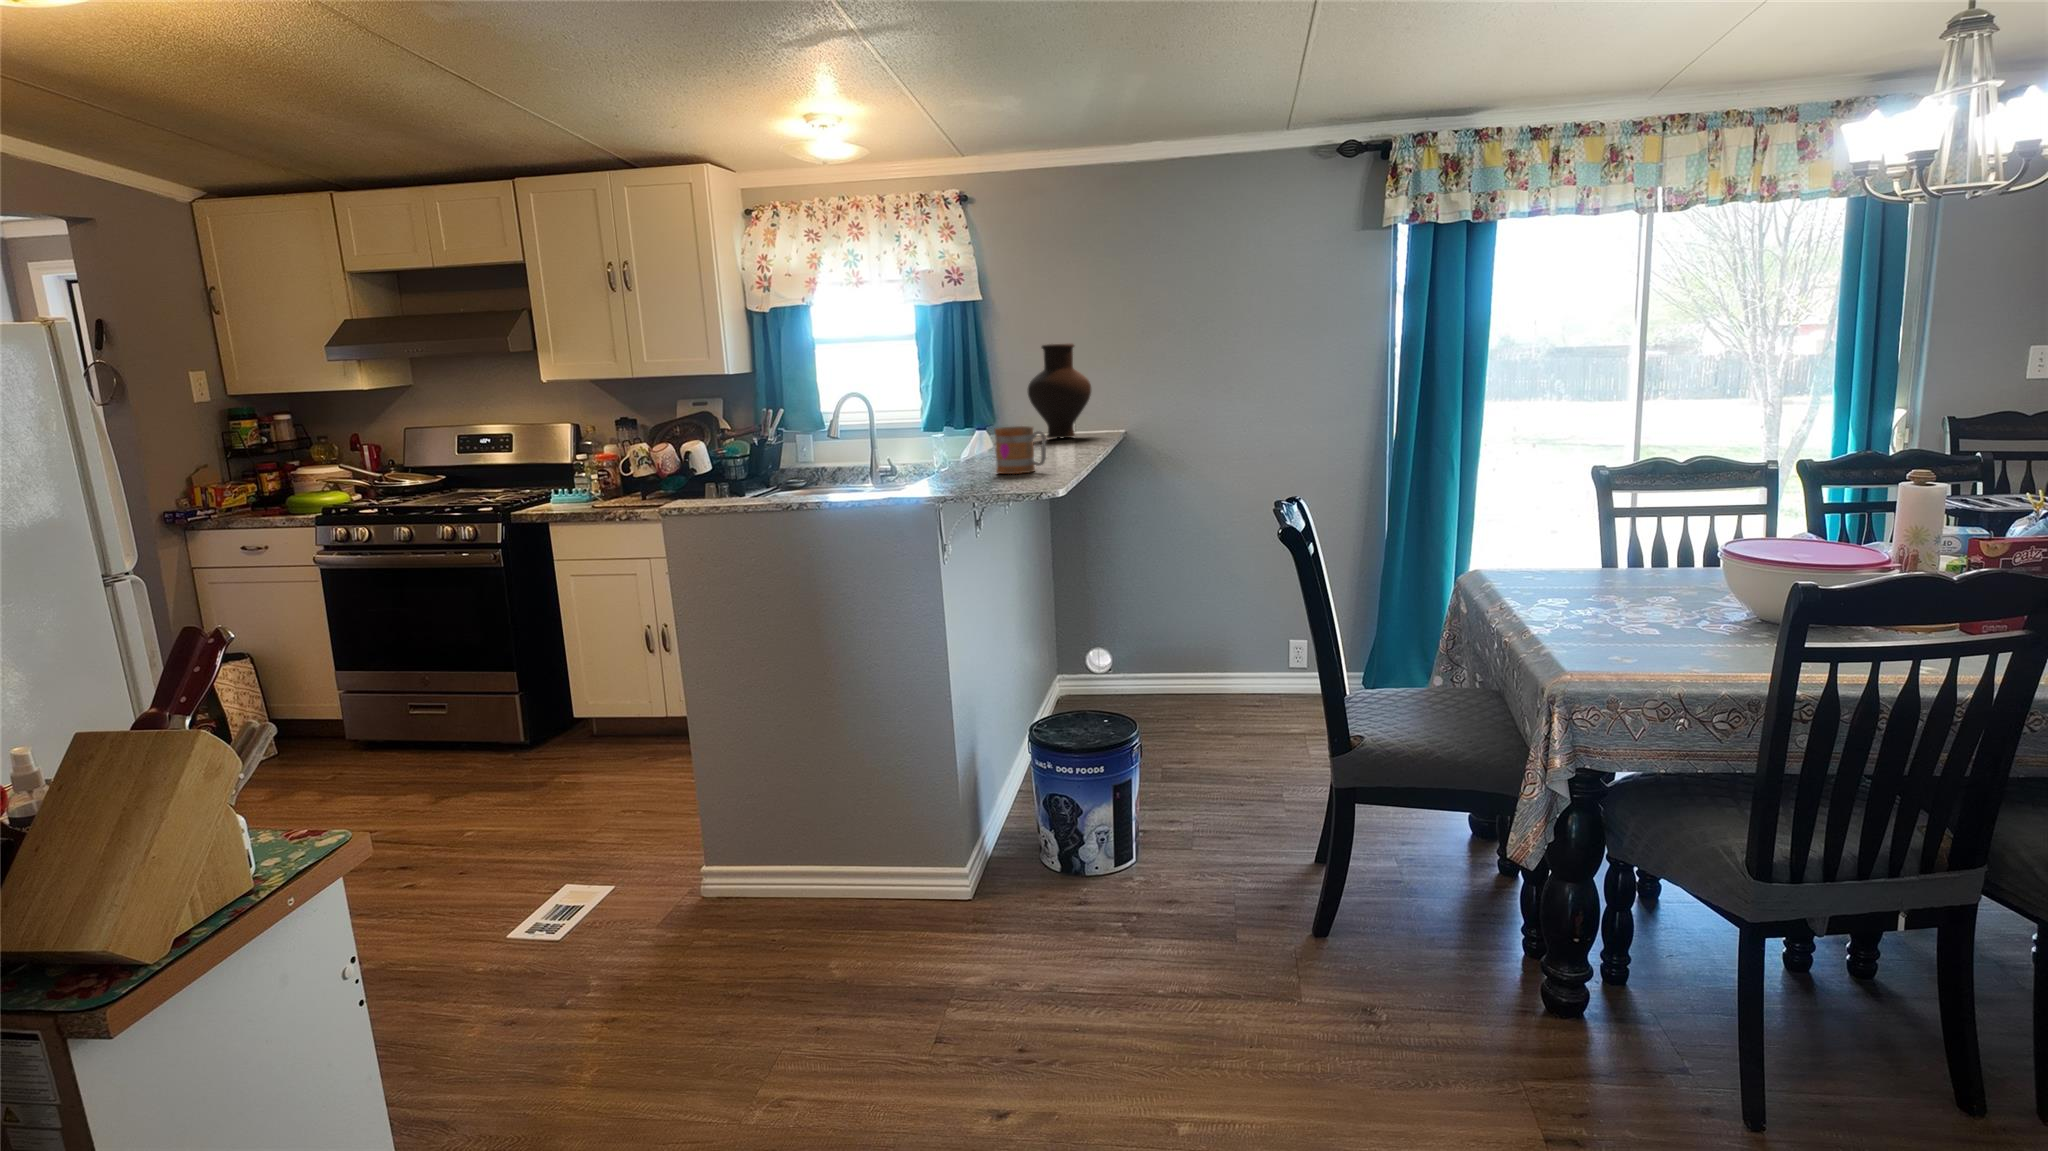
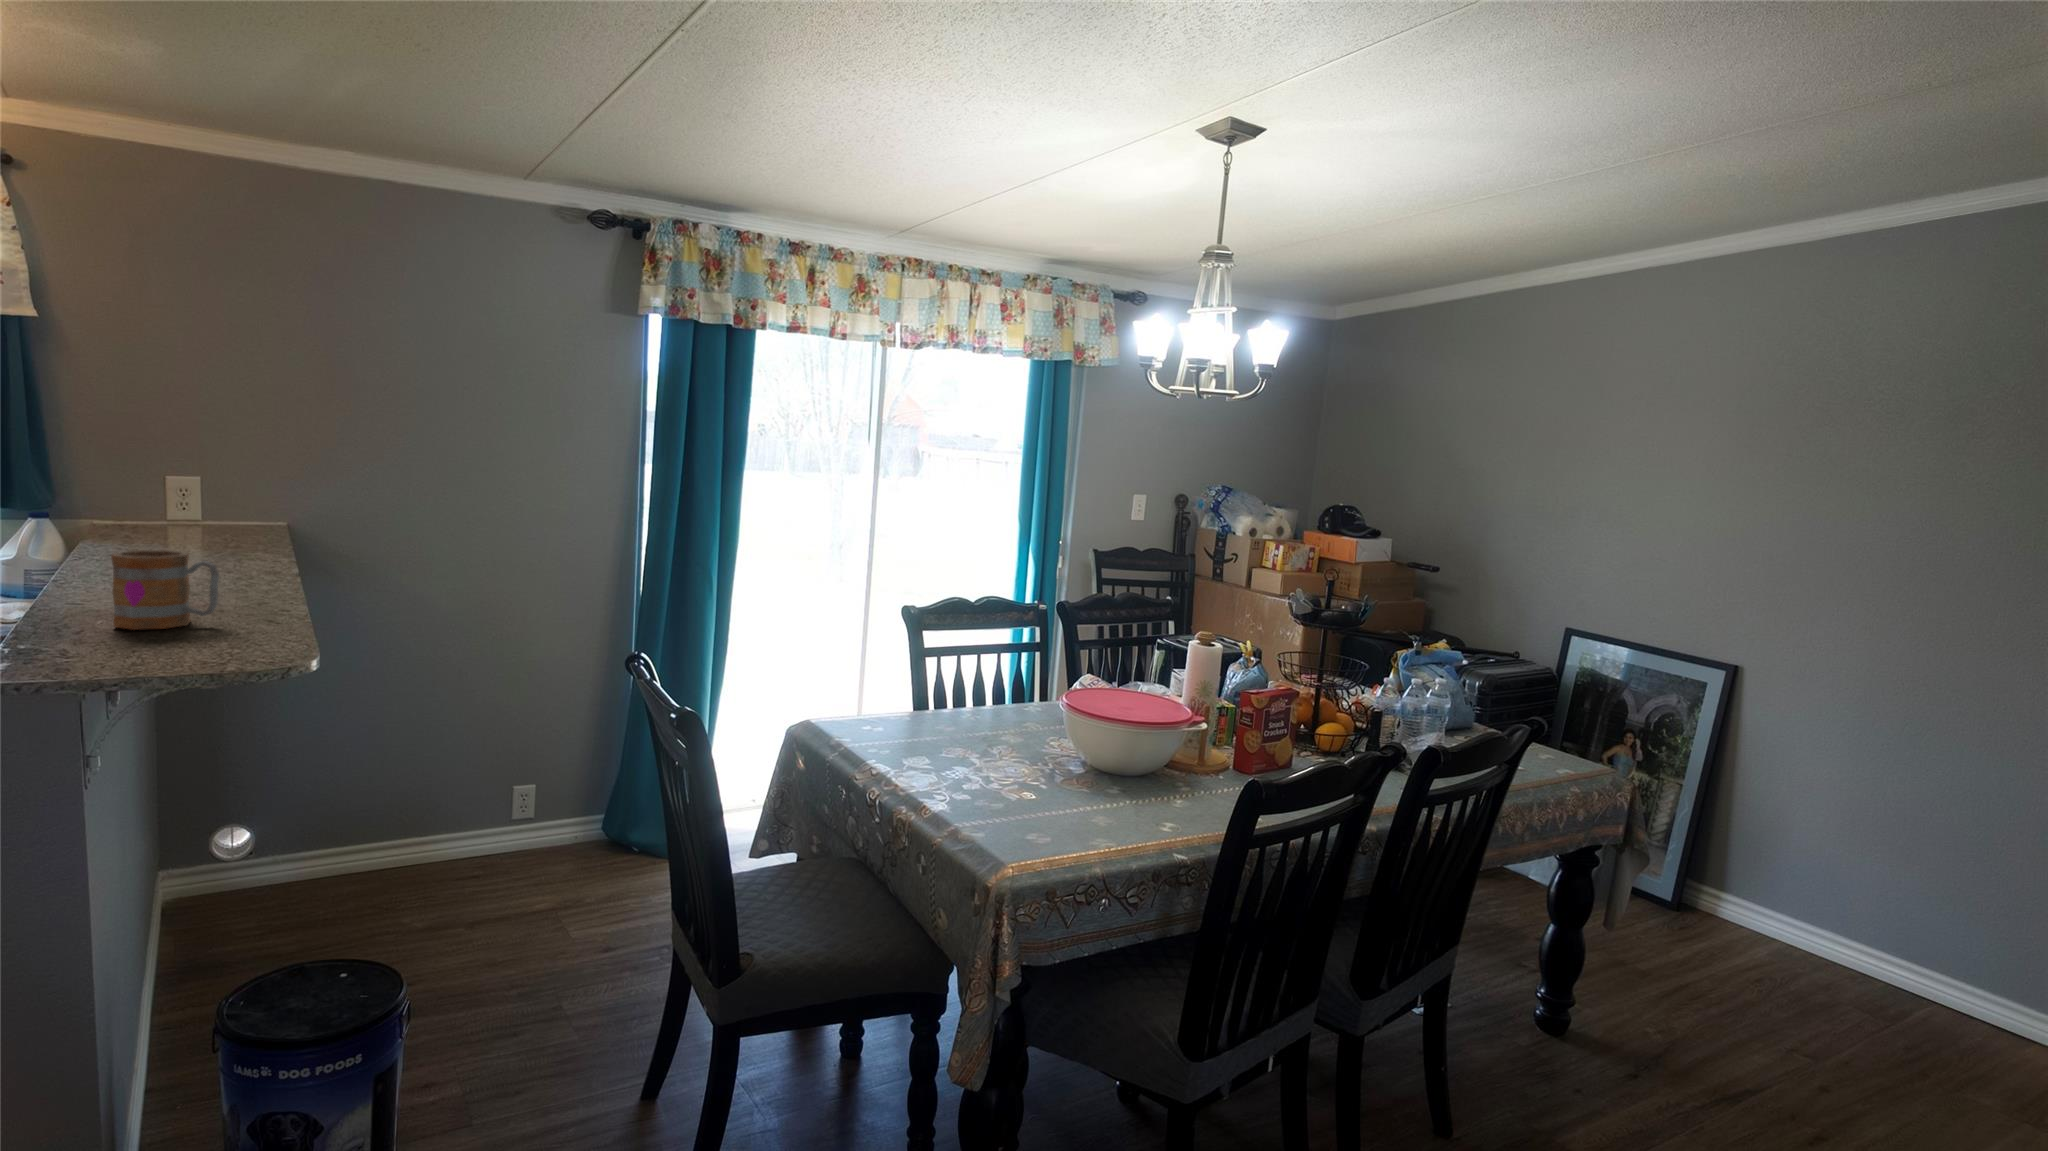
vase: present [1028,344,1091,438] -> none [106,403,226,544]

